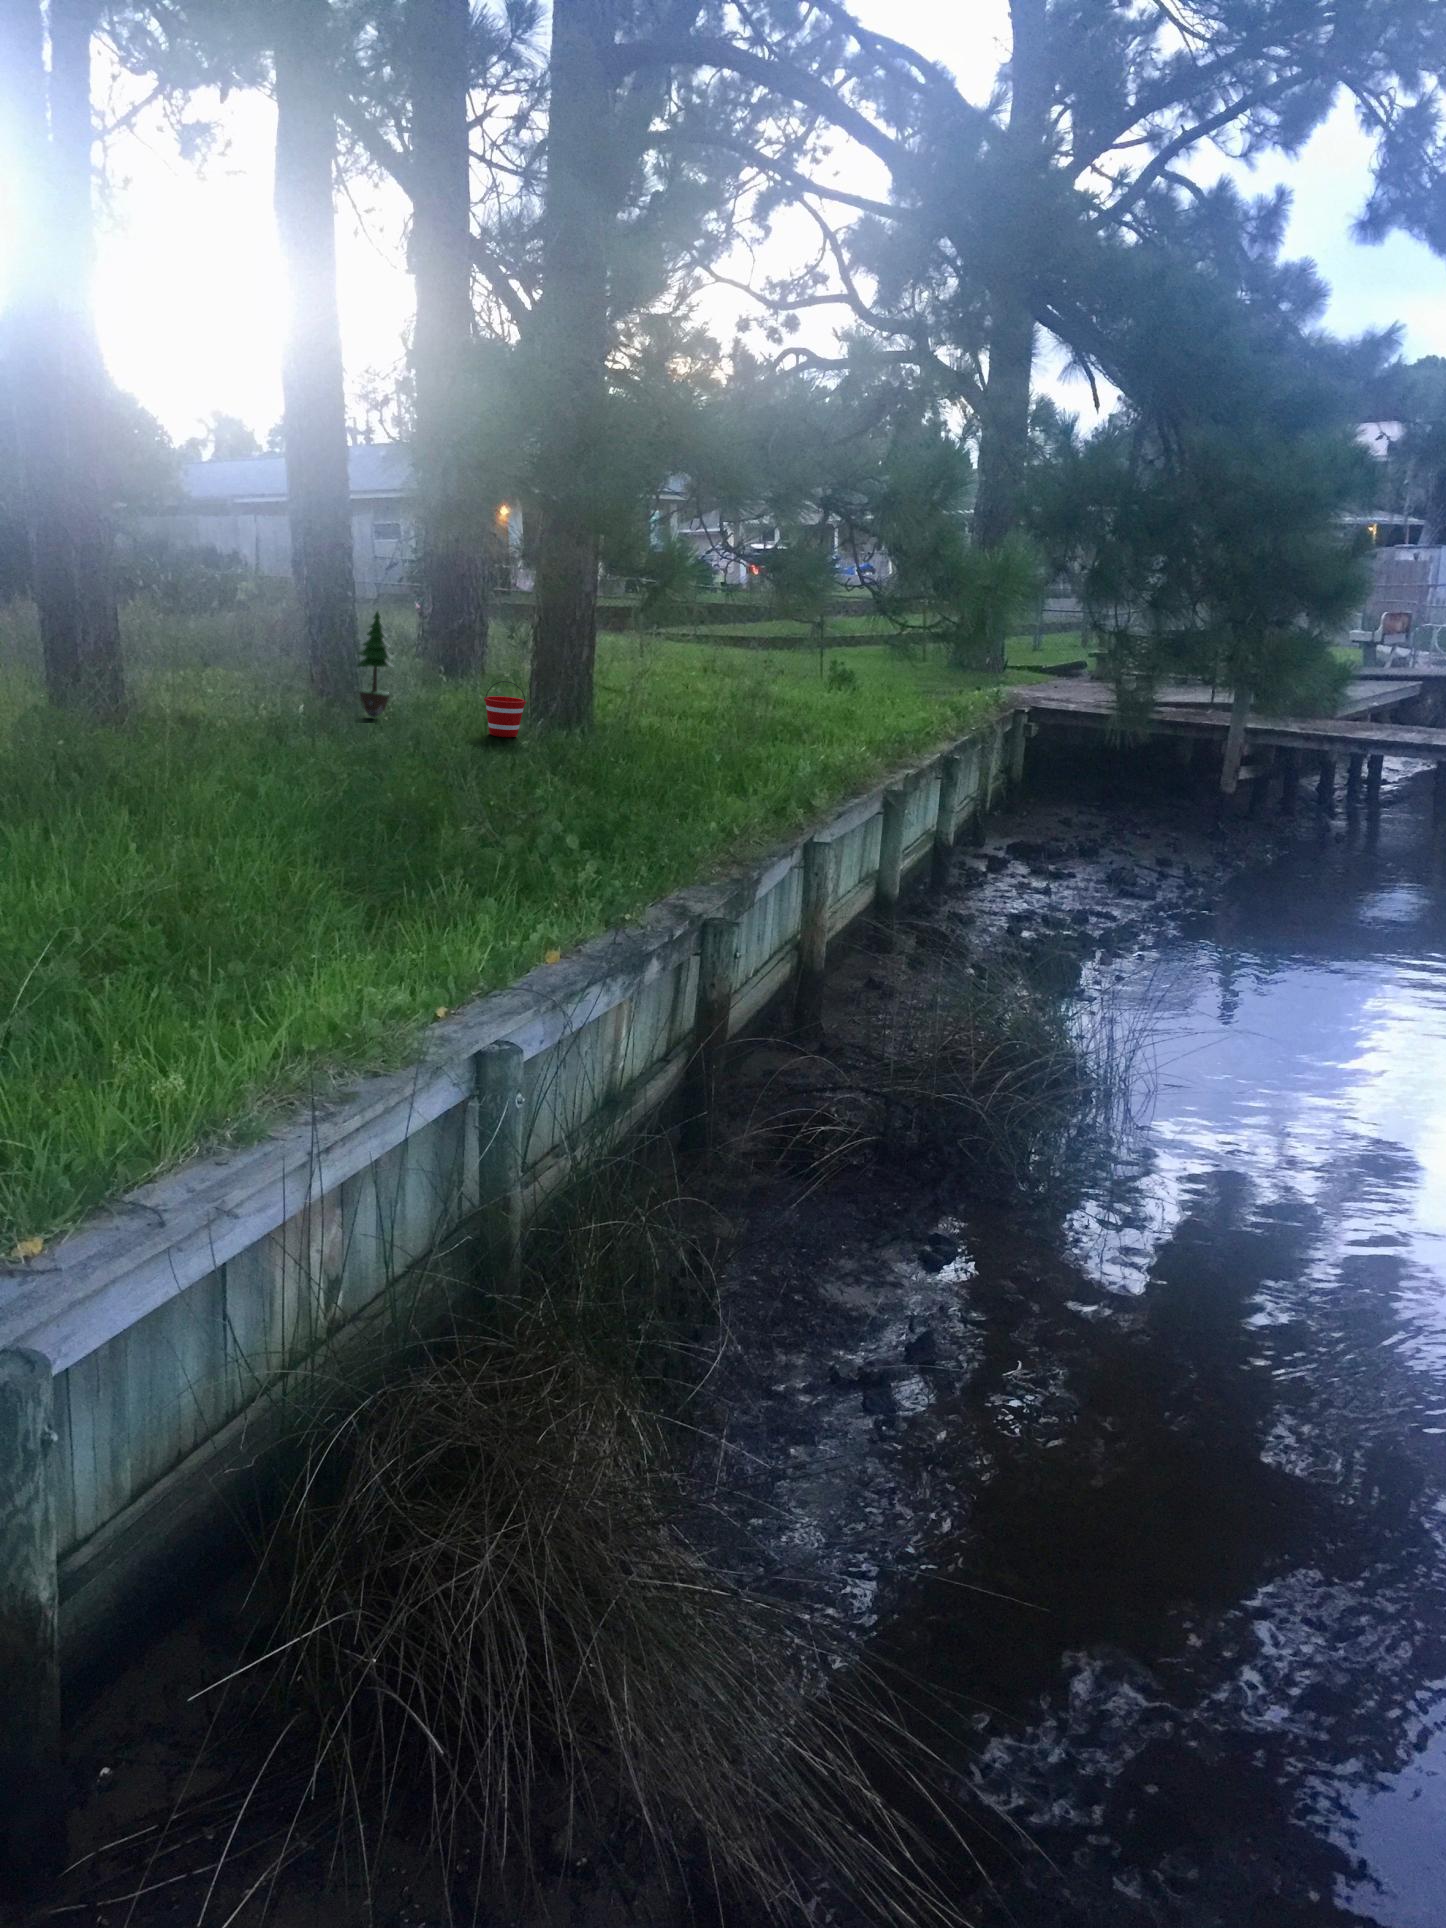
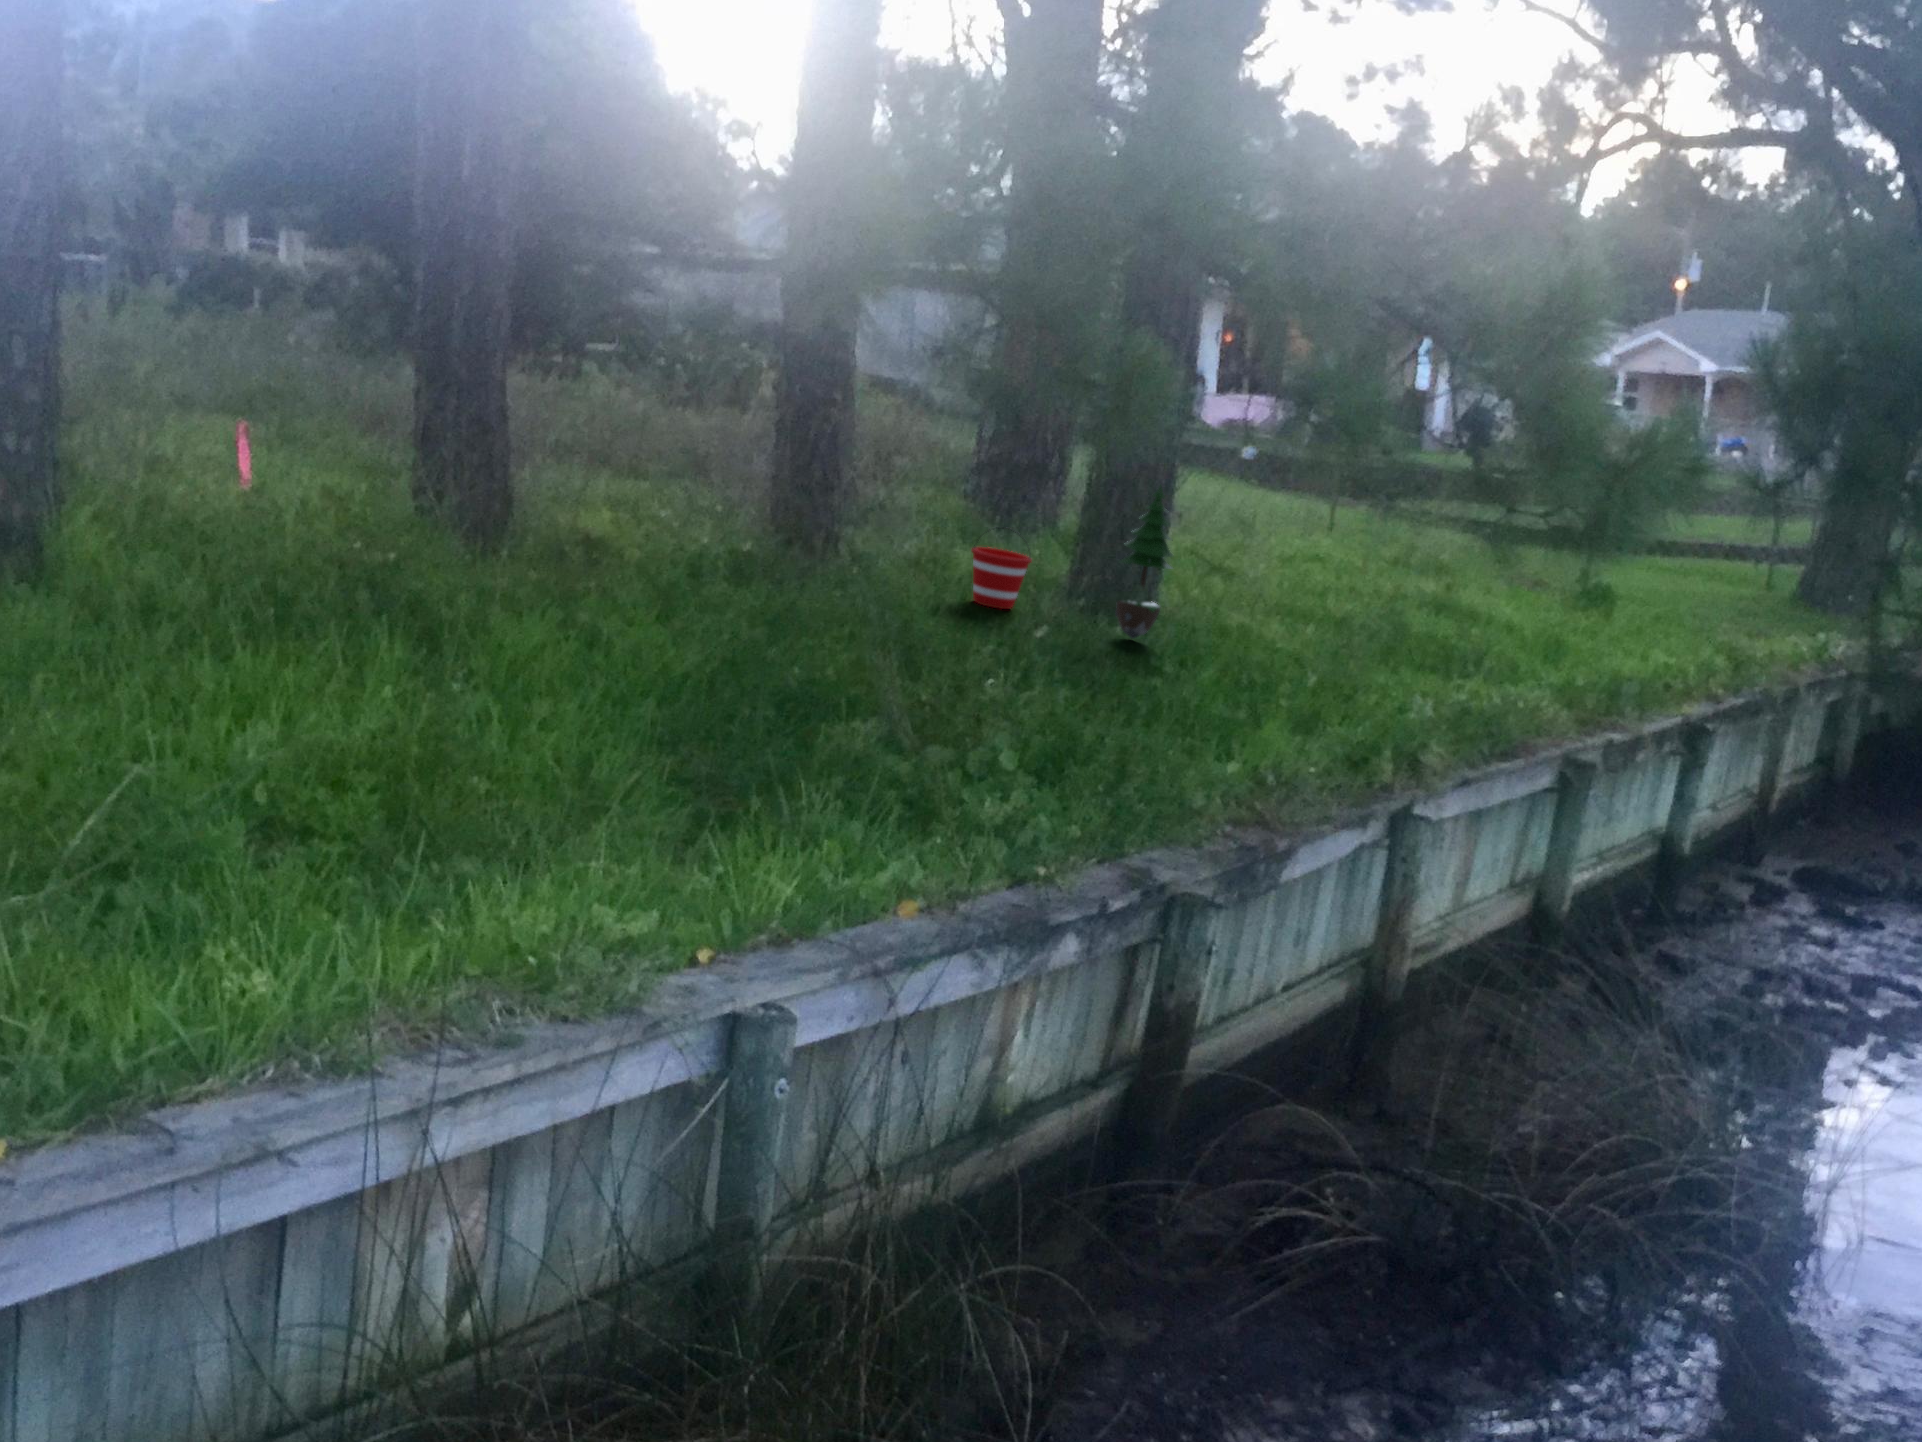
potted tree: present [357,611,393,717] -> present [1115,485,1172,639]

